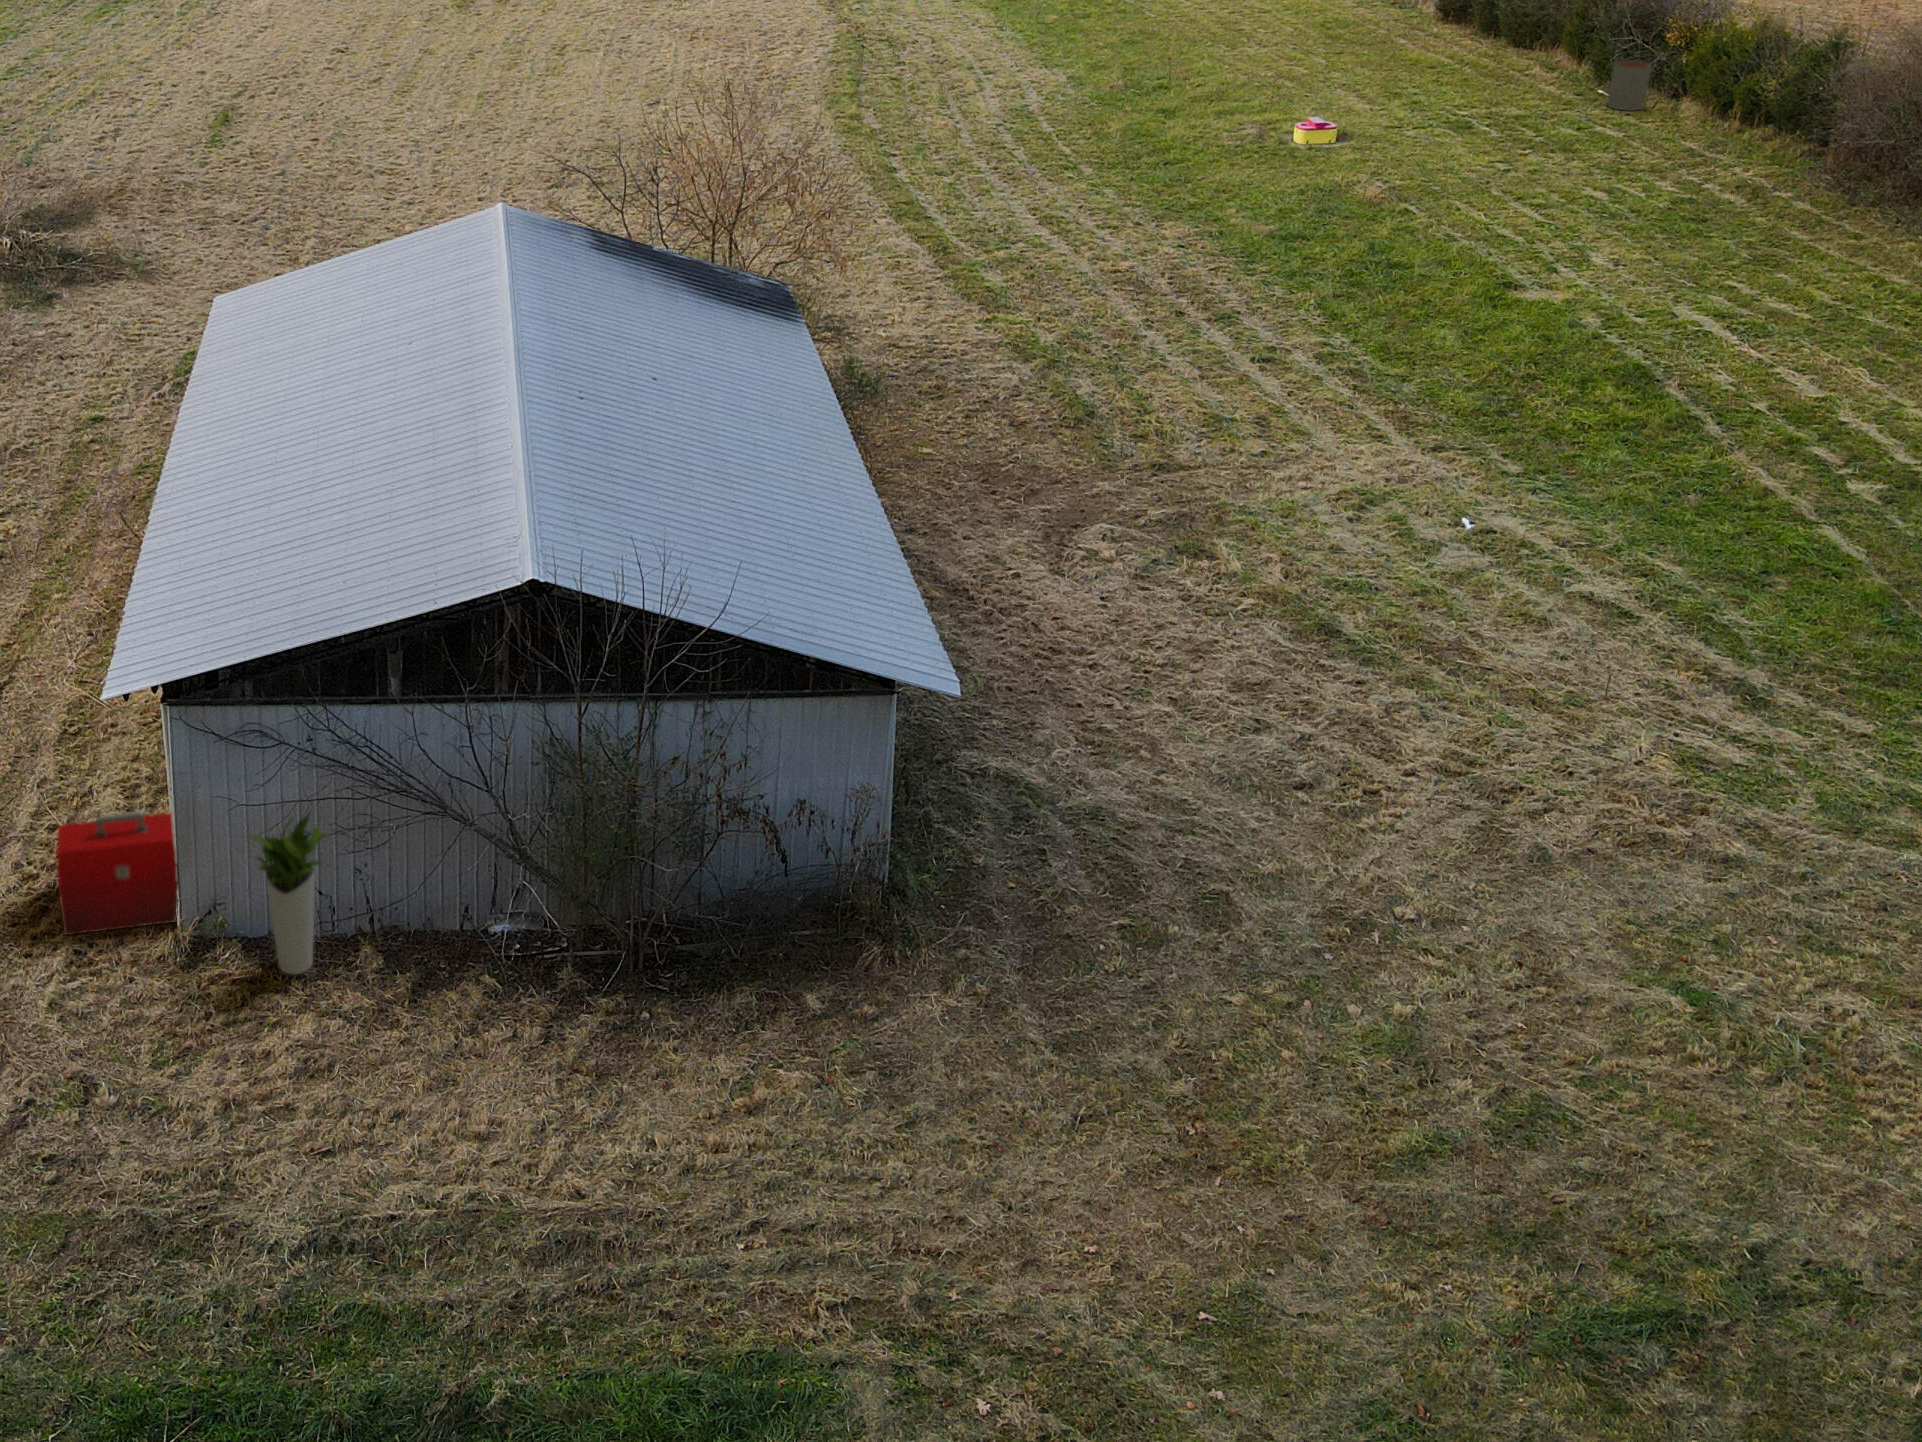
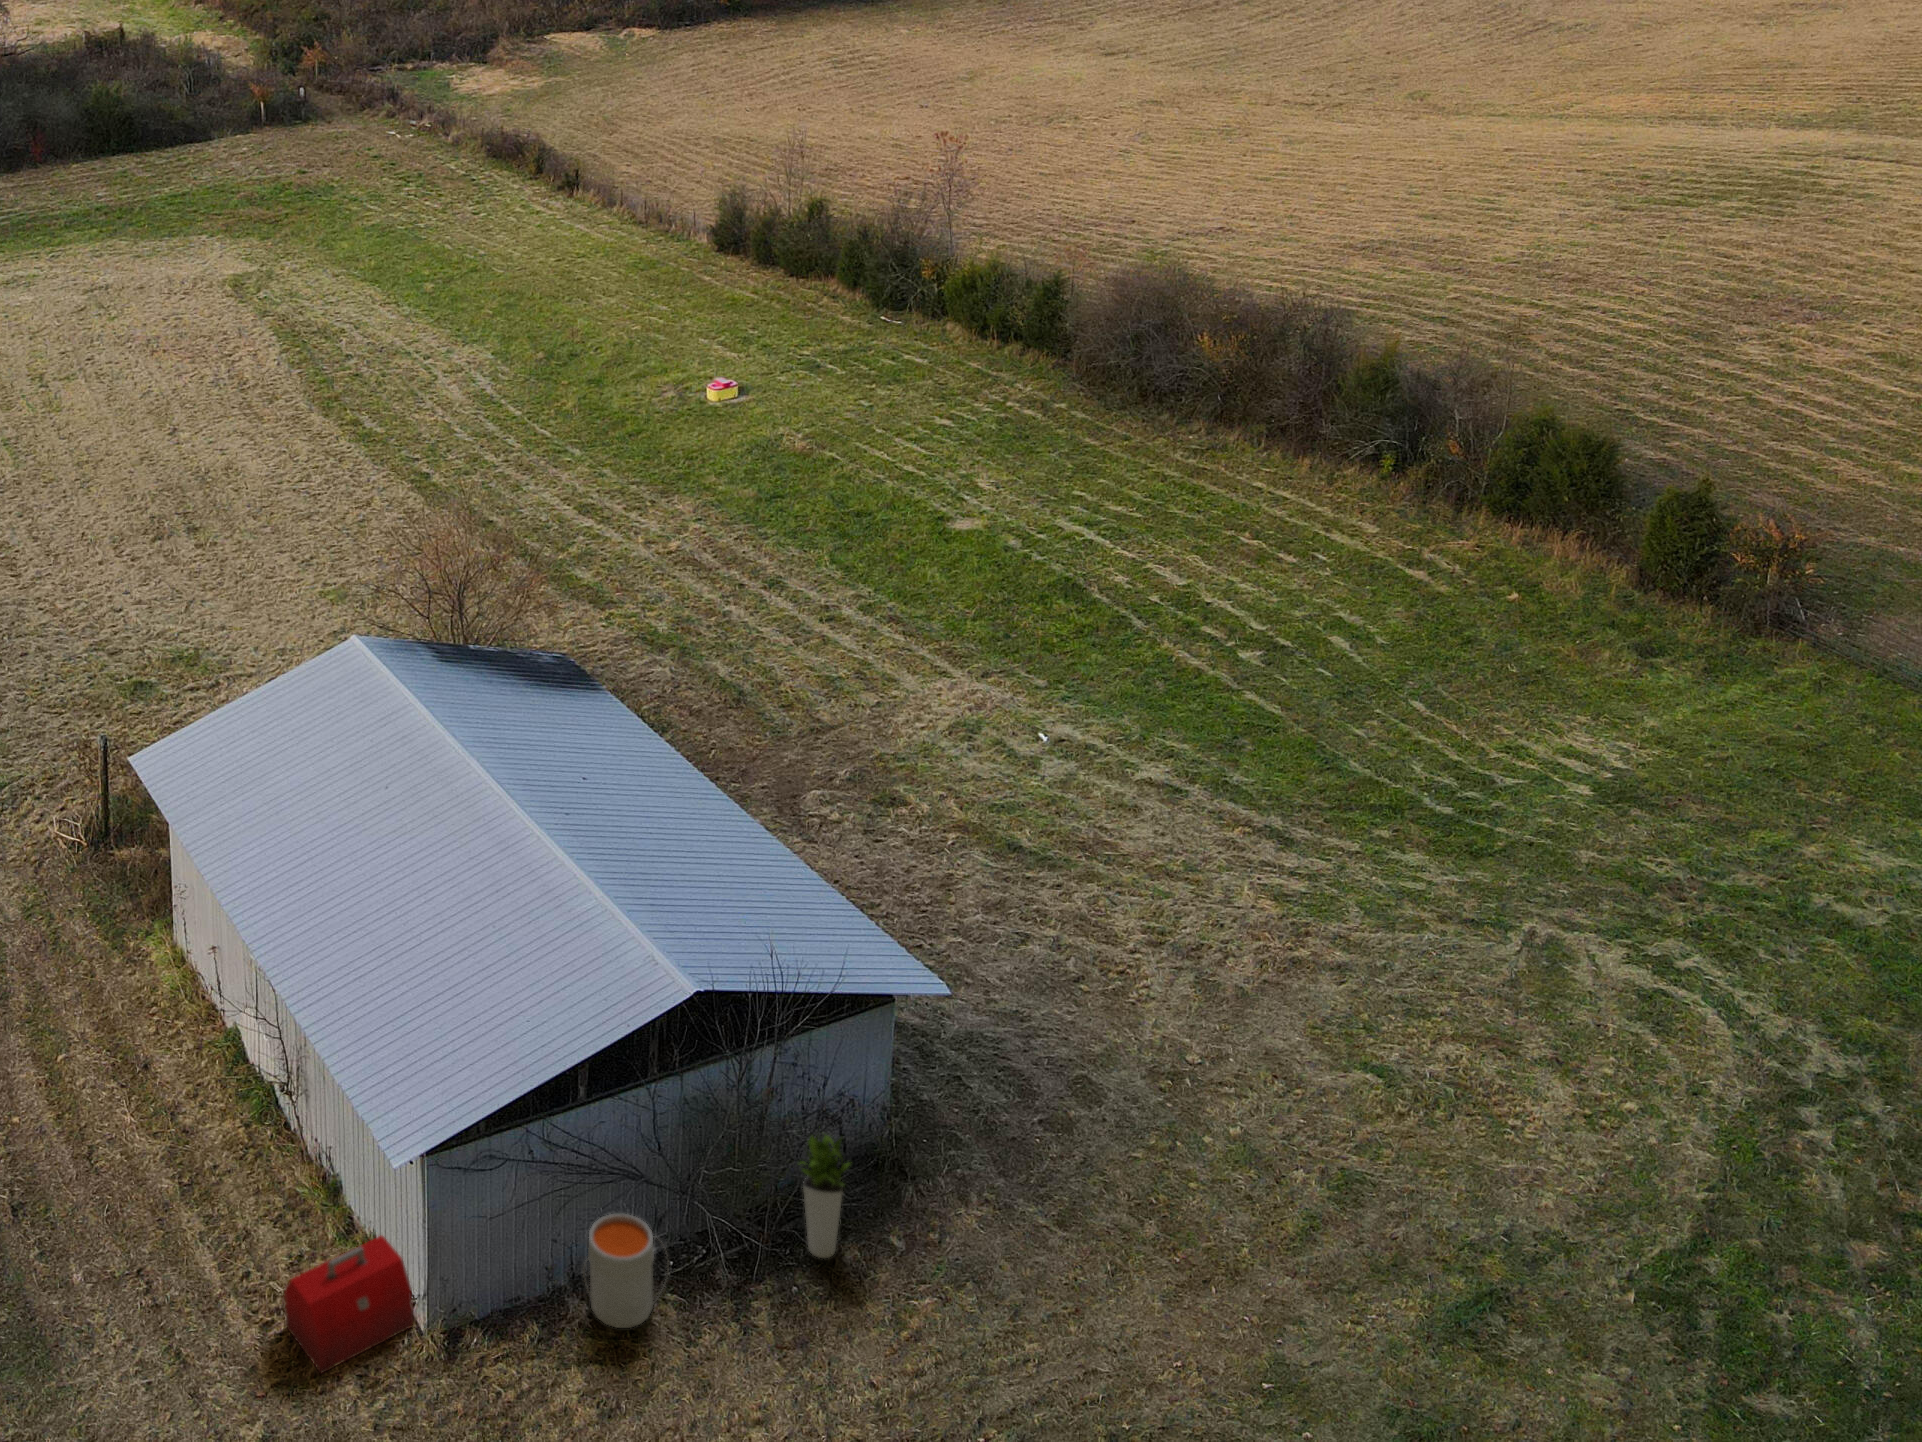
bucket: present [1607,60,1652,111] -> present [585,1214,669,1328]
planter: present [249,815,326,974] -> present [801,1135,850,1258]

